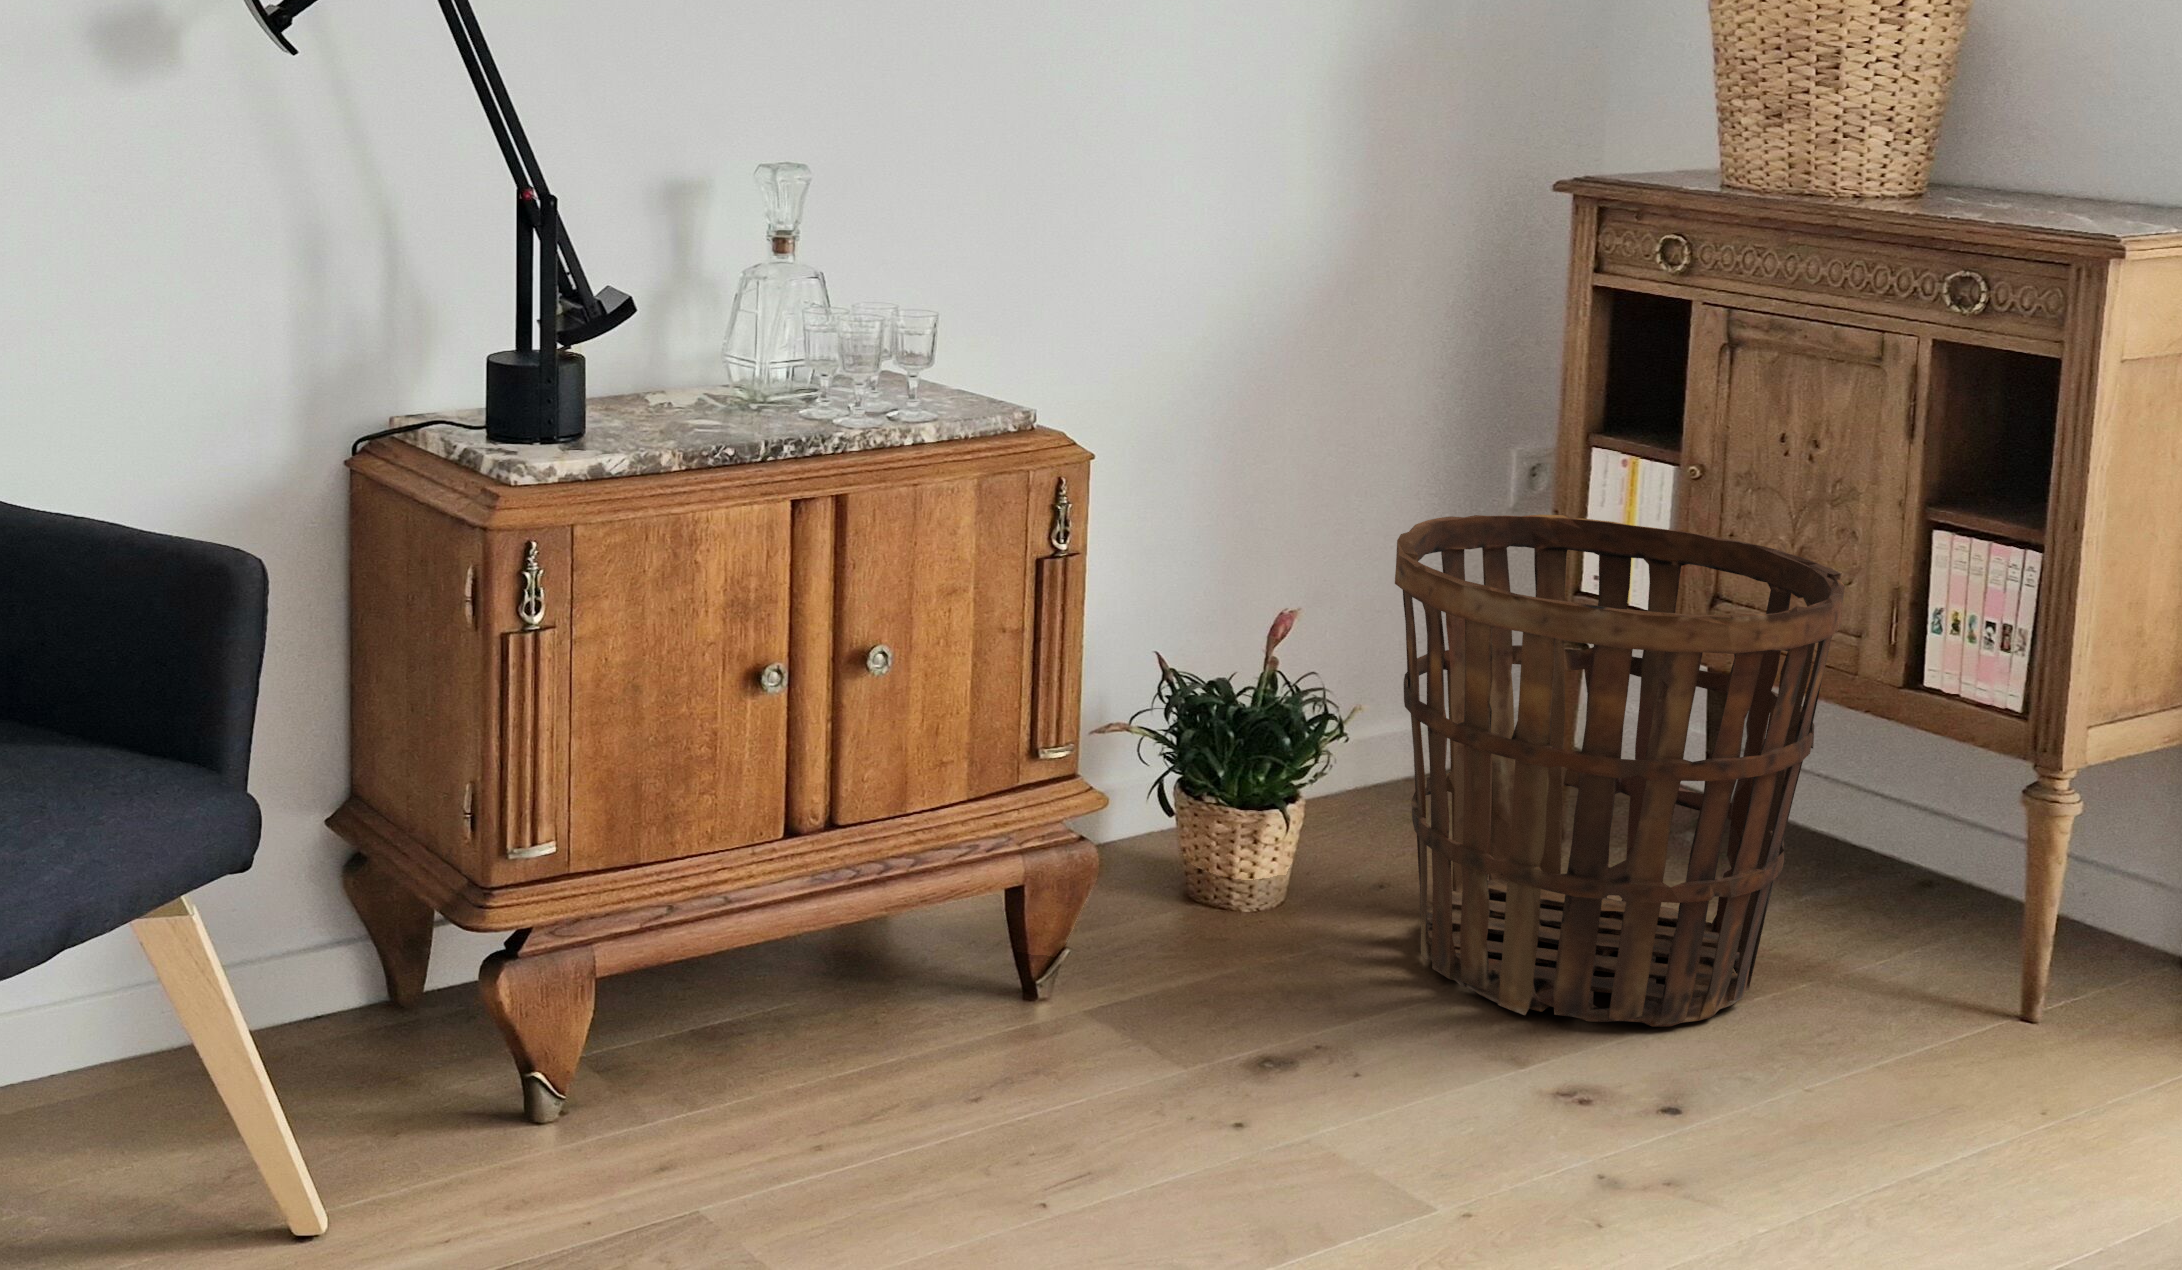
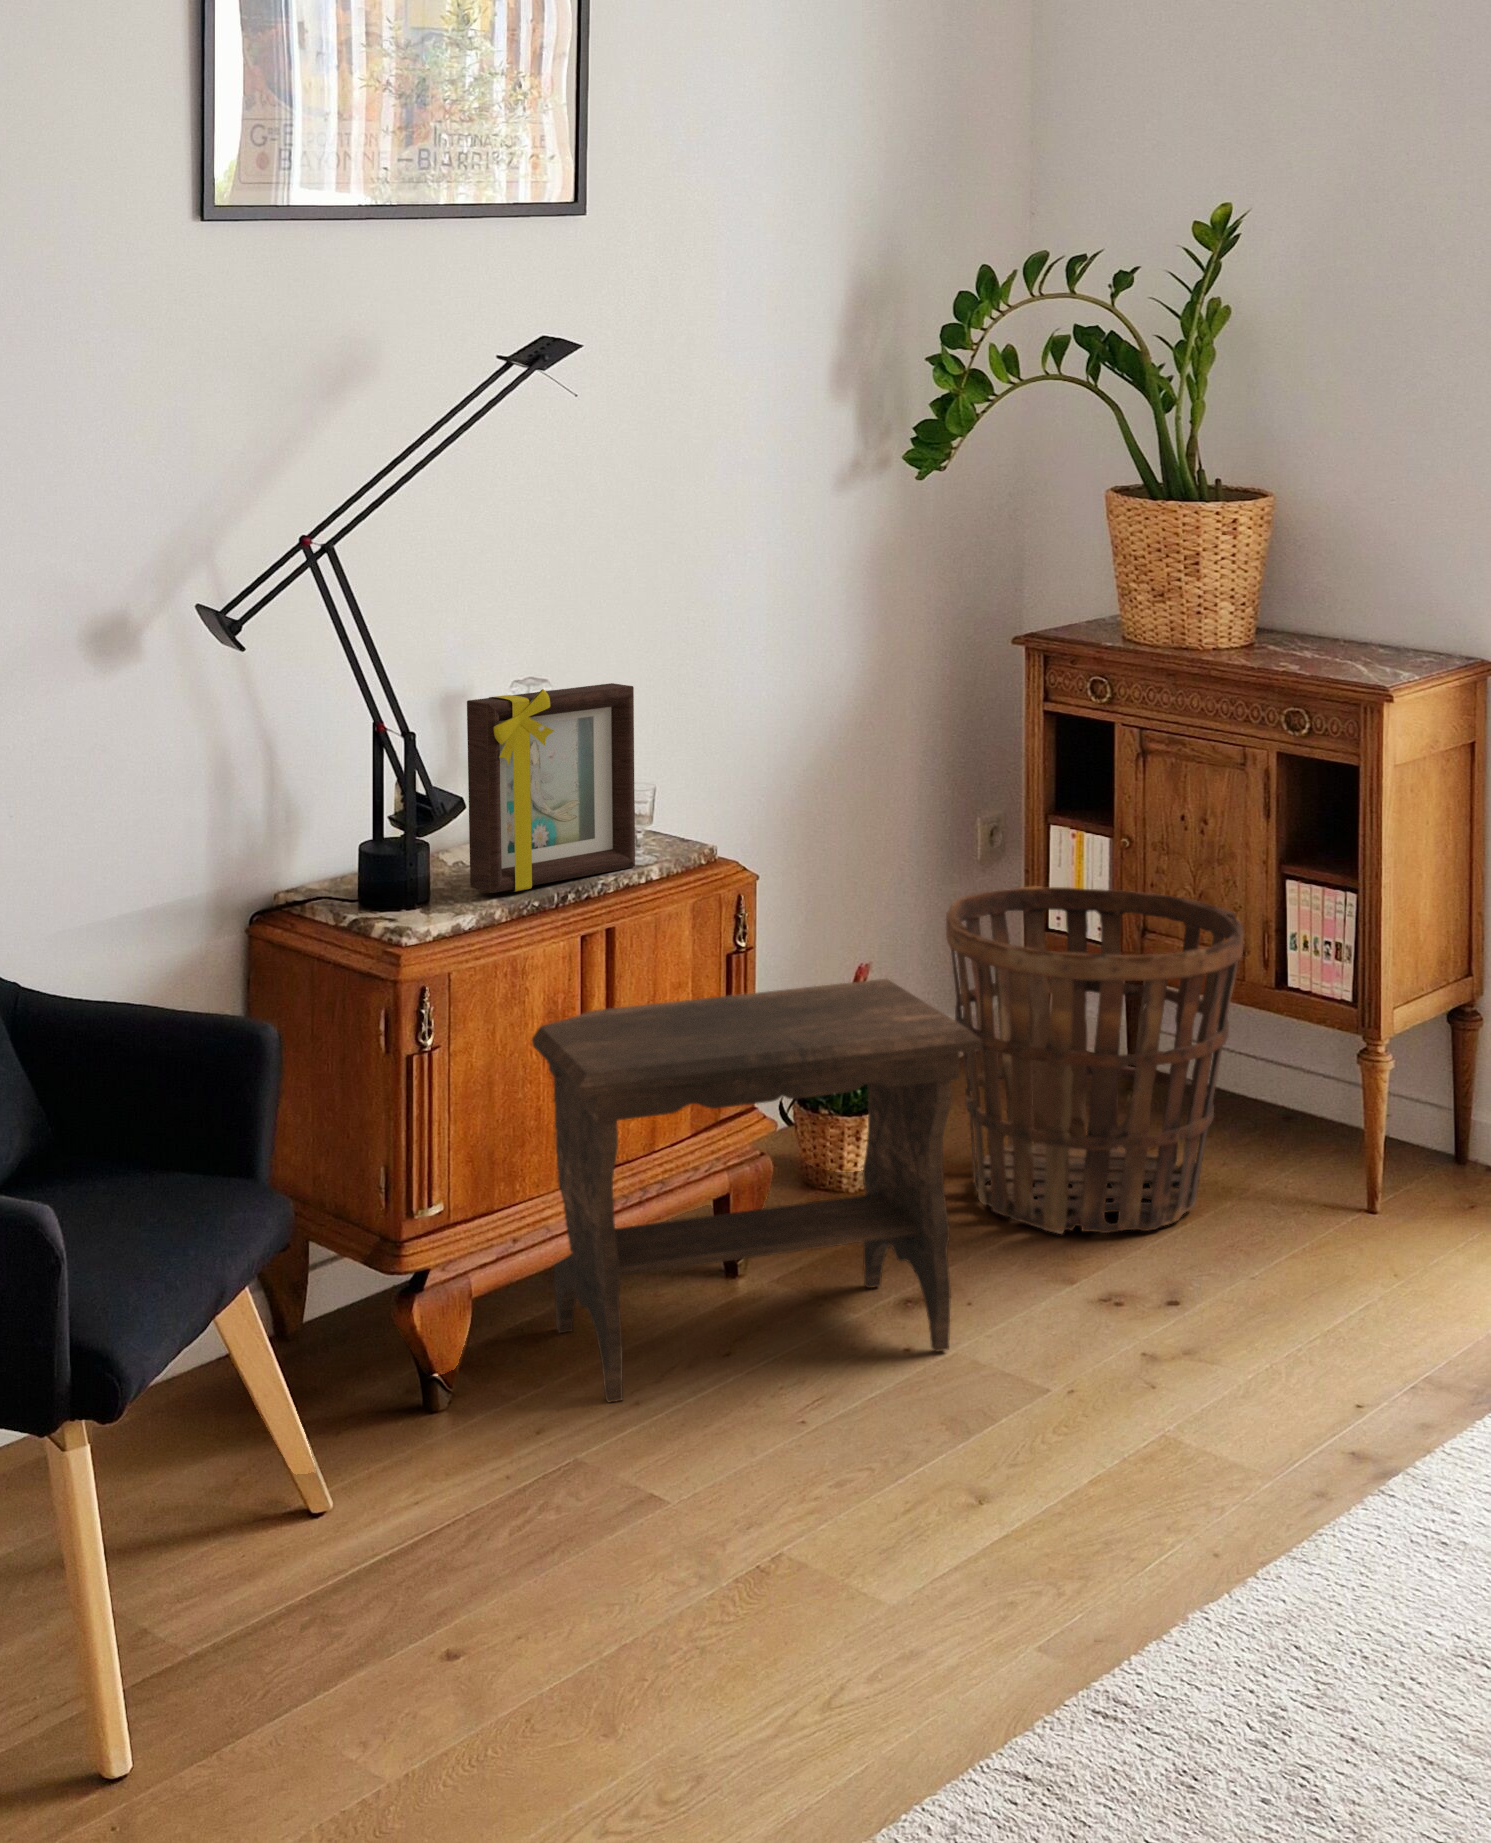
picture frame: none [655,147,918,430] -> present [467,683,635,893]
footstool: none [707,608,1350,1169] -> present [532,979,982,1402]

